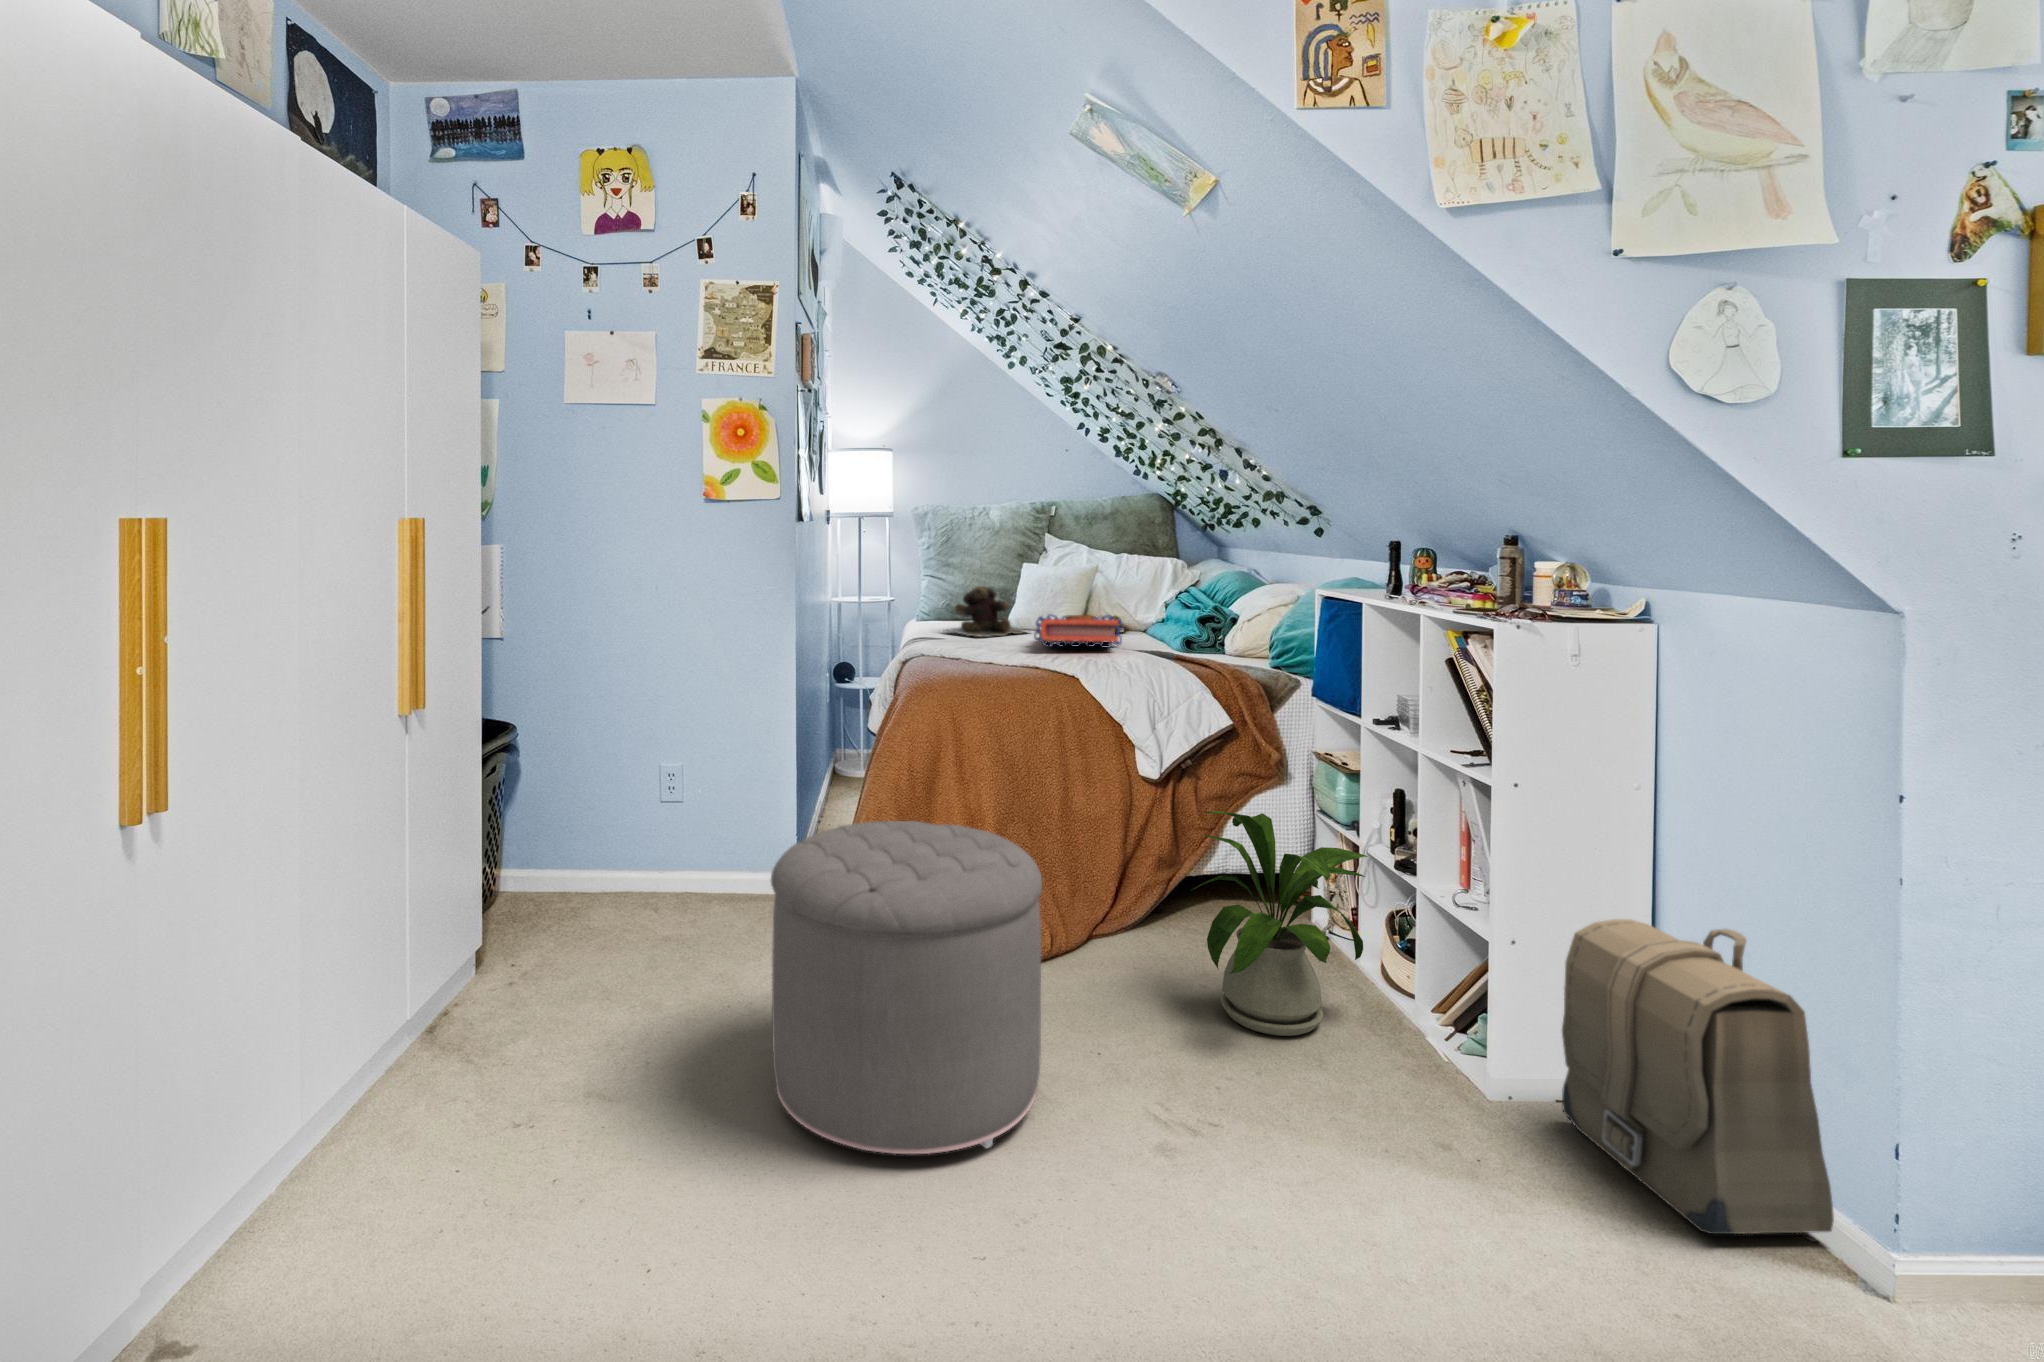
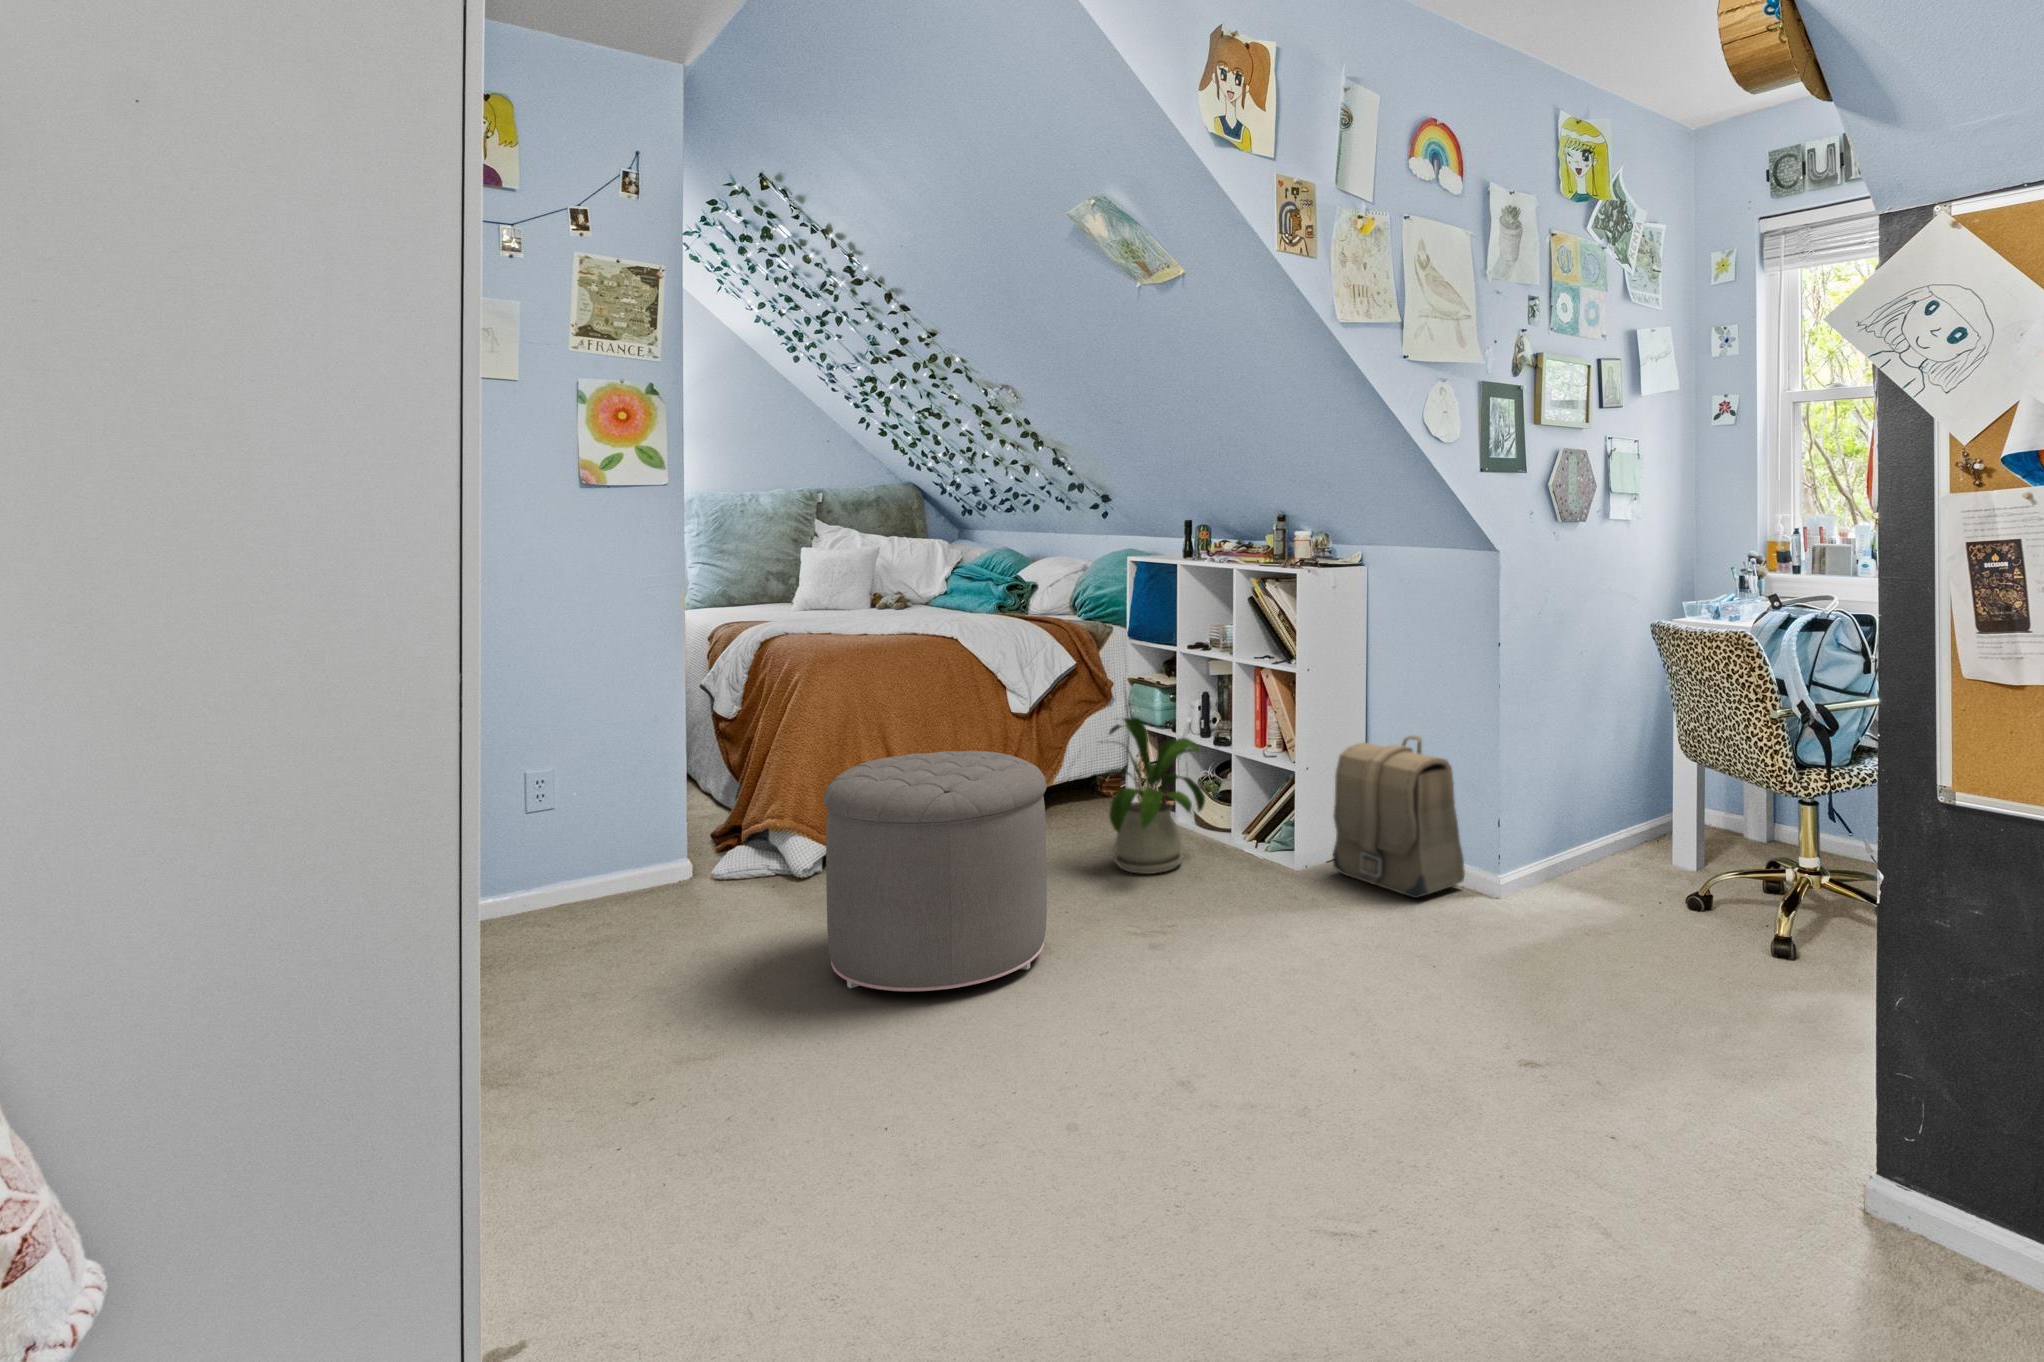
teddy bear: present [947,586,1027,637] -> none [749,568,846,618]
book: present [1034,614,1123,648] -> none [870,587,961,619]

